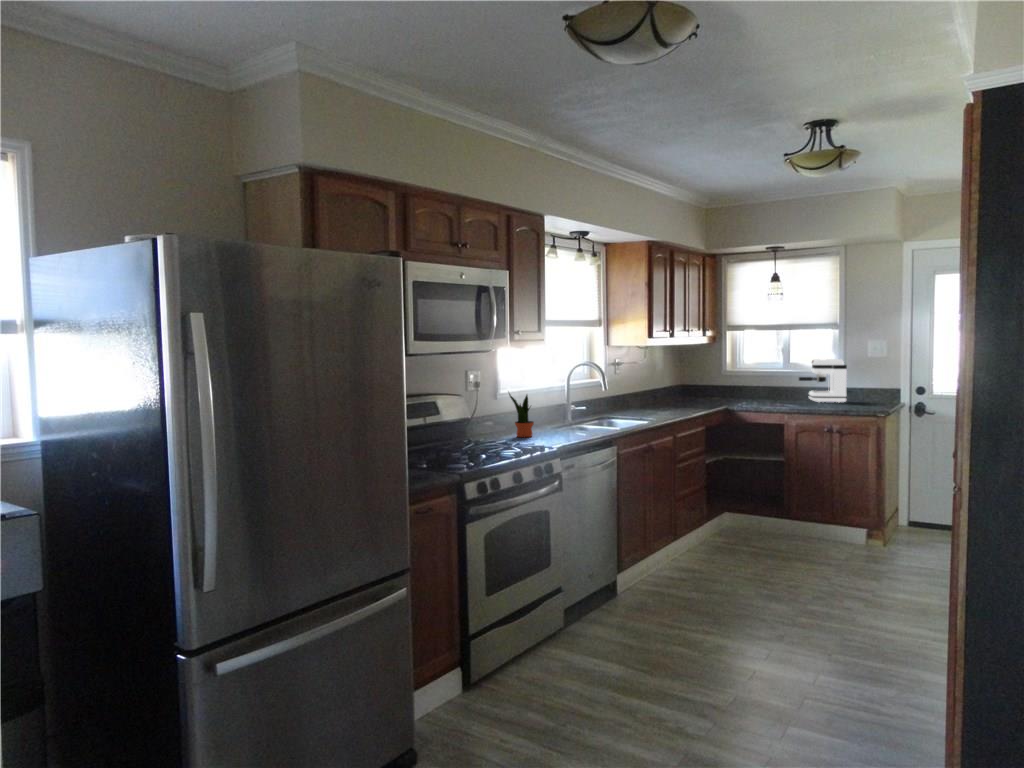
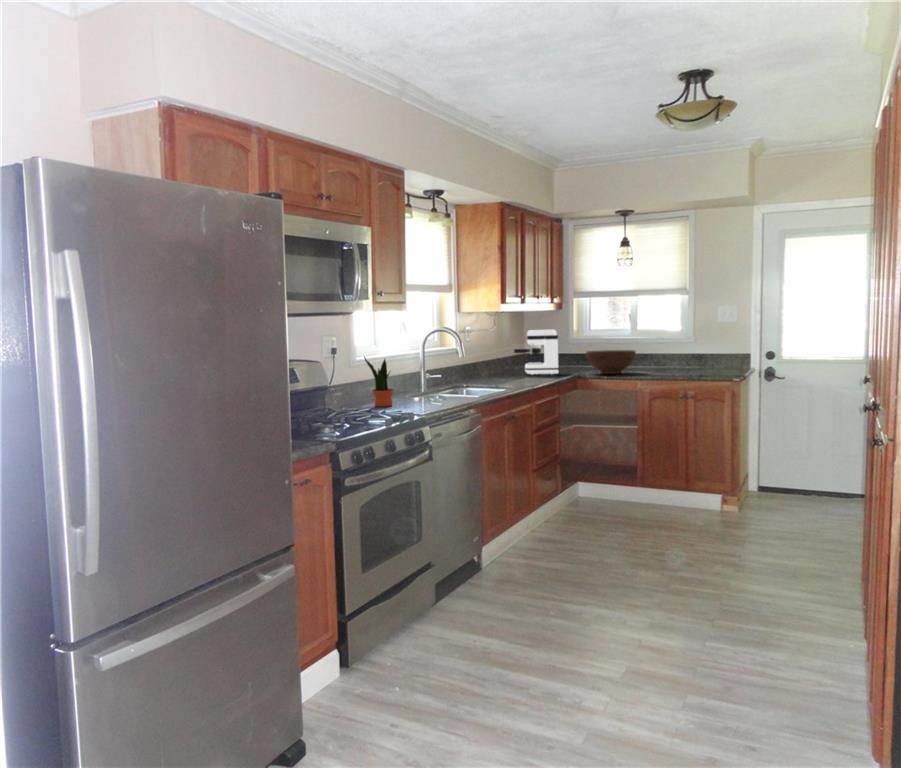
coffee maker: present [799,359,847,402] -> present [514,330,558,375]
fruit bowl: none [732,382,782,406] -> present [586,350,636,374]

